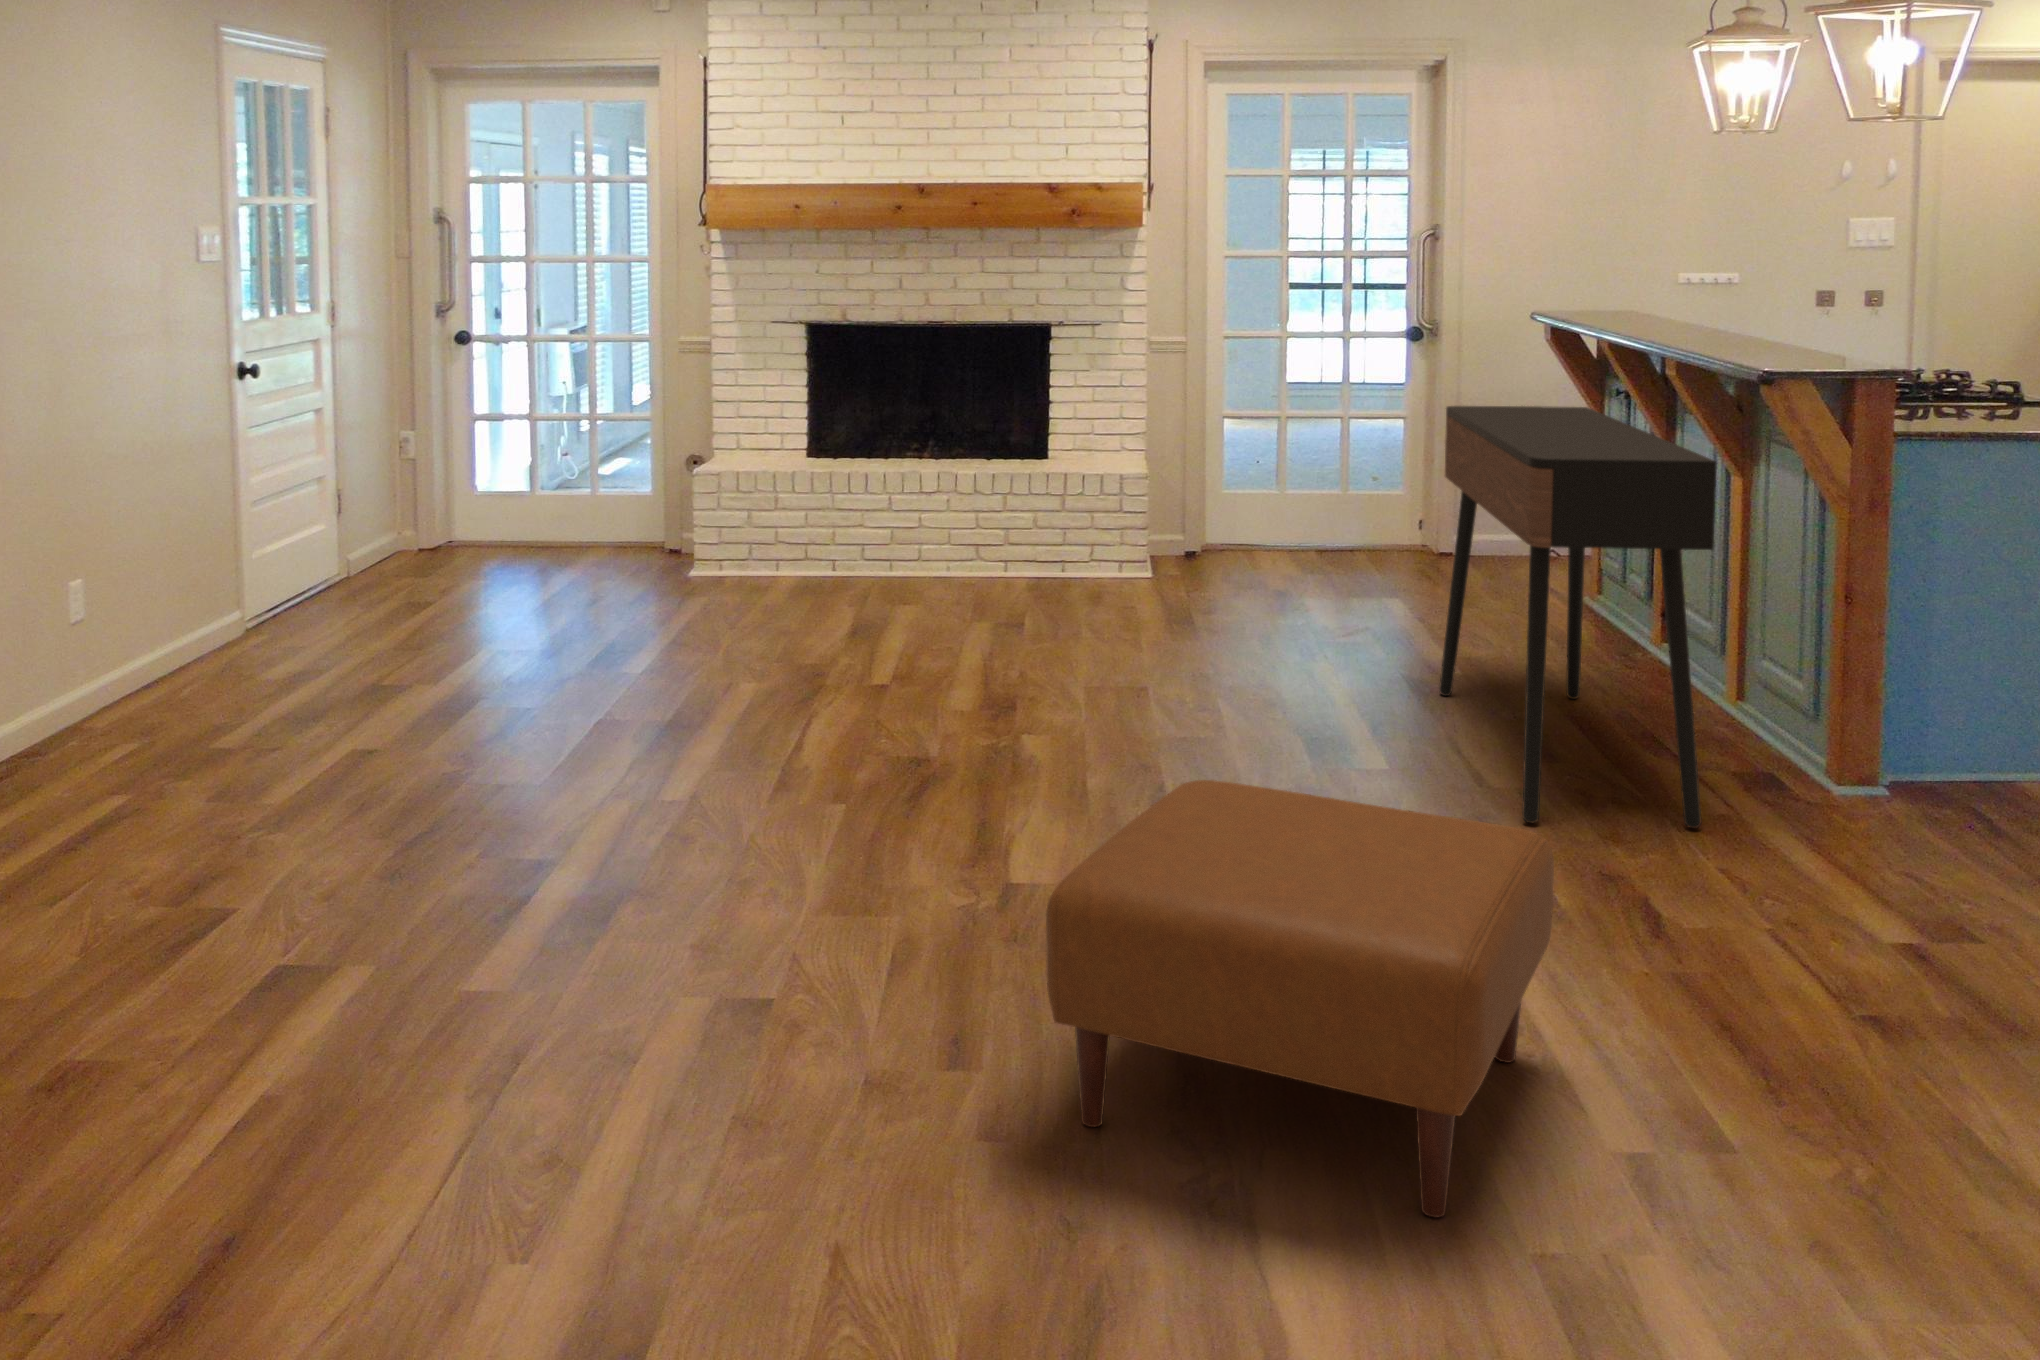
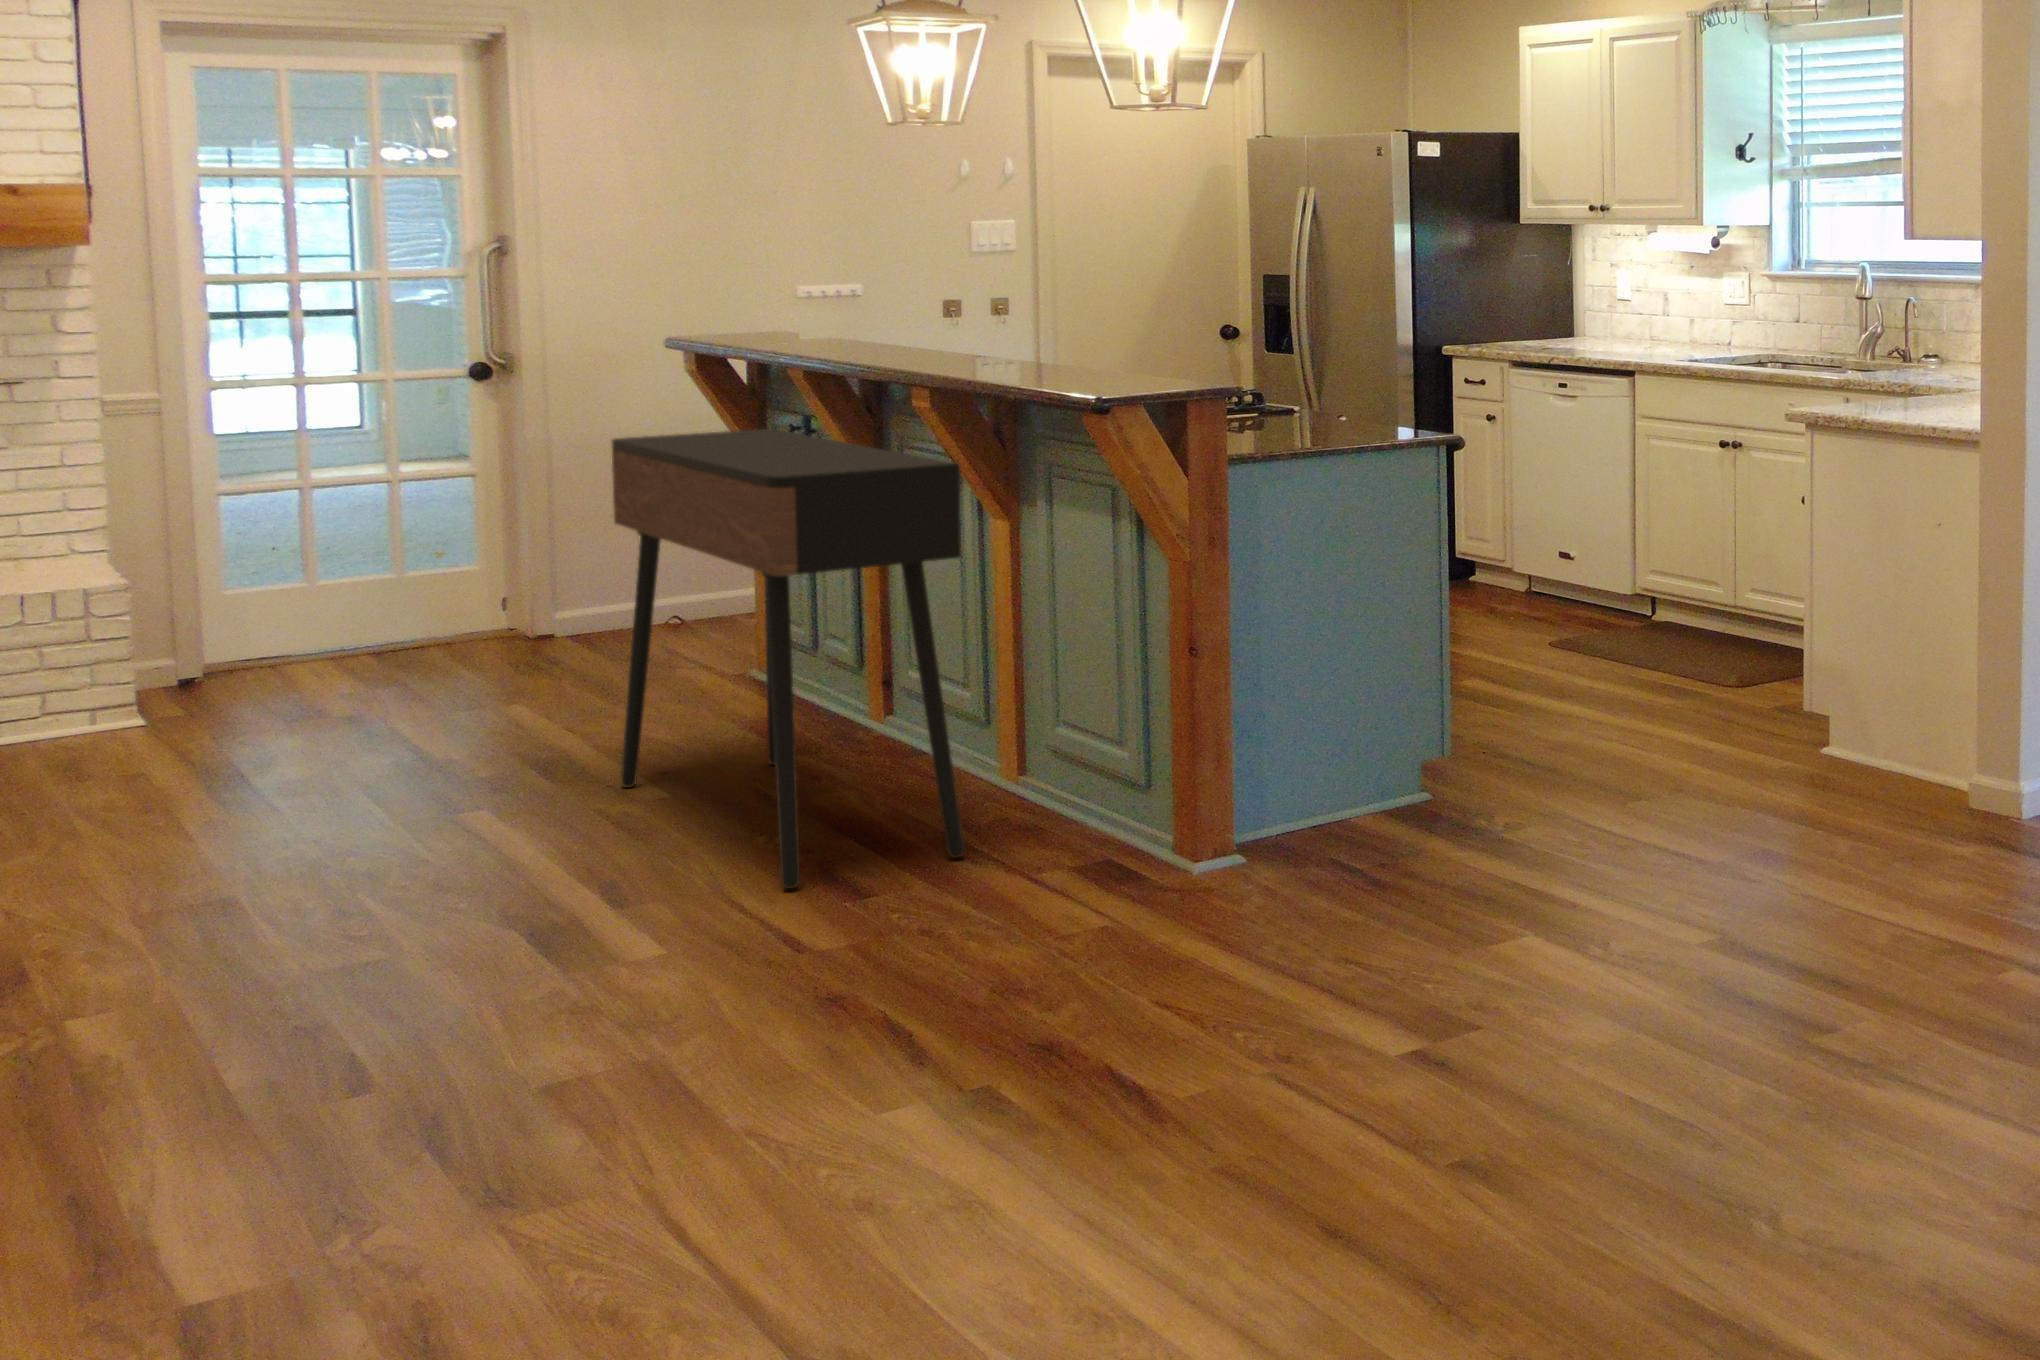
ottoman: present [1046,780,1554,1217] -> none [375,846,912,1289]

